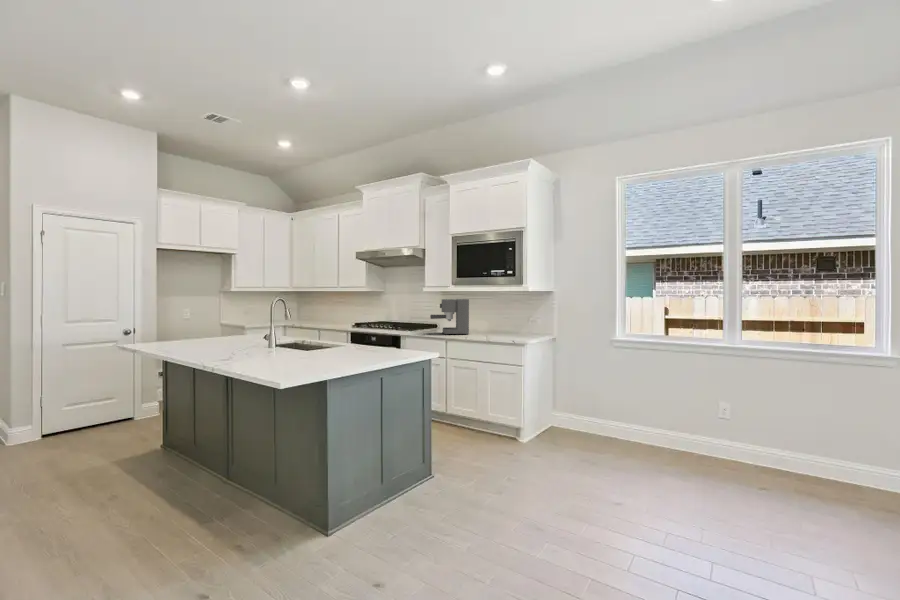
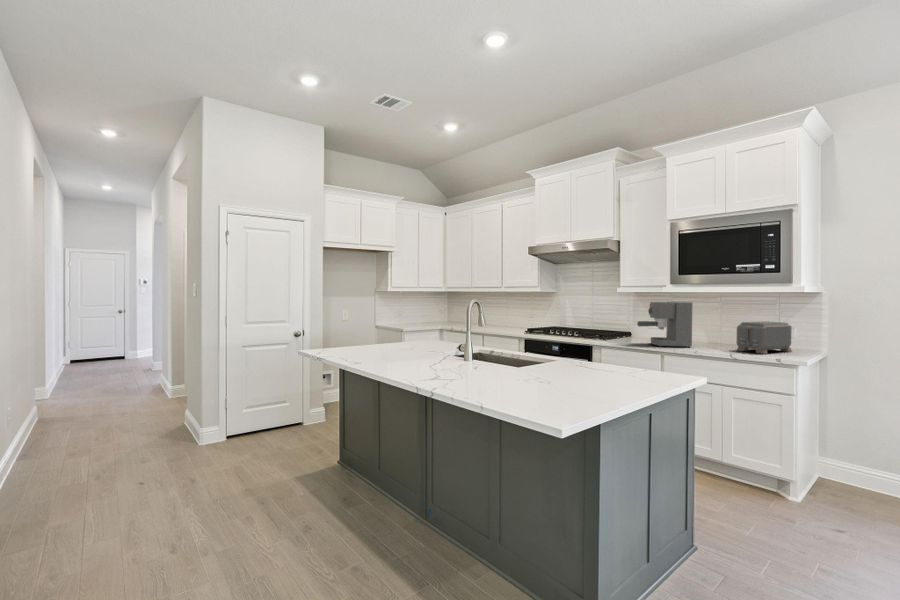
toaster: none [496,313,534,337] -> present [737,322,792,354]

